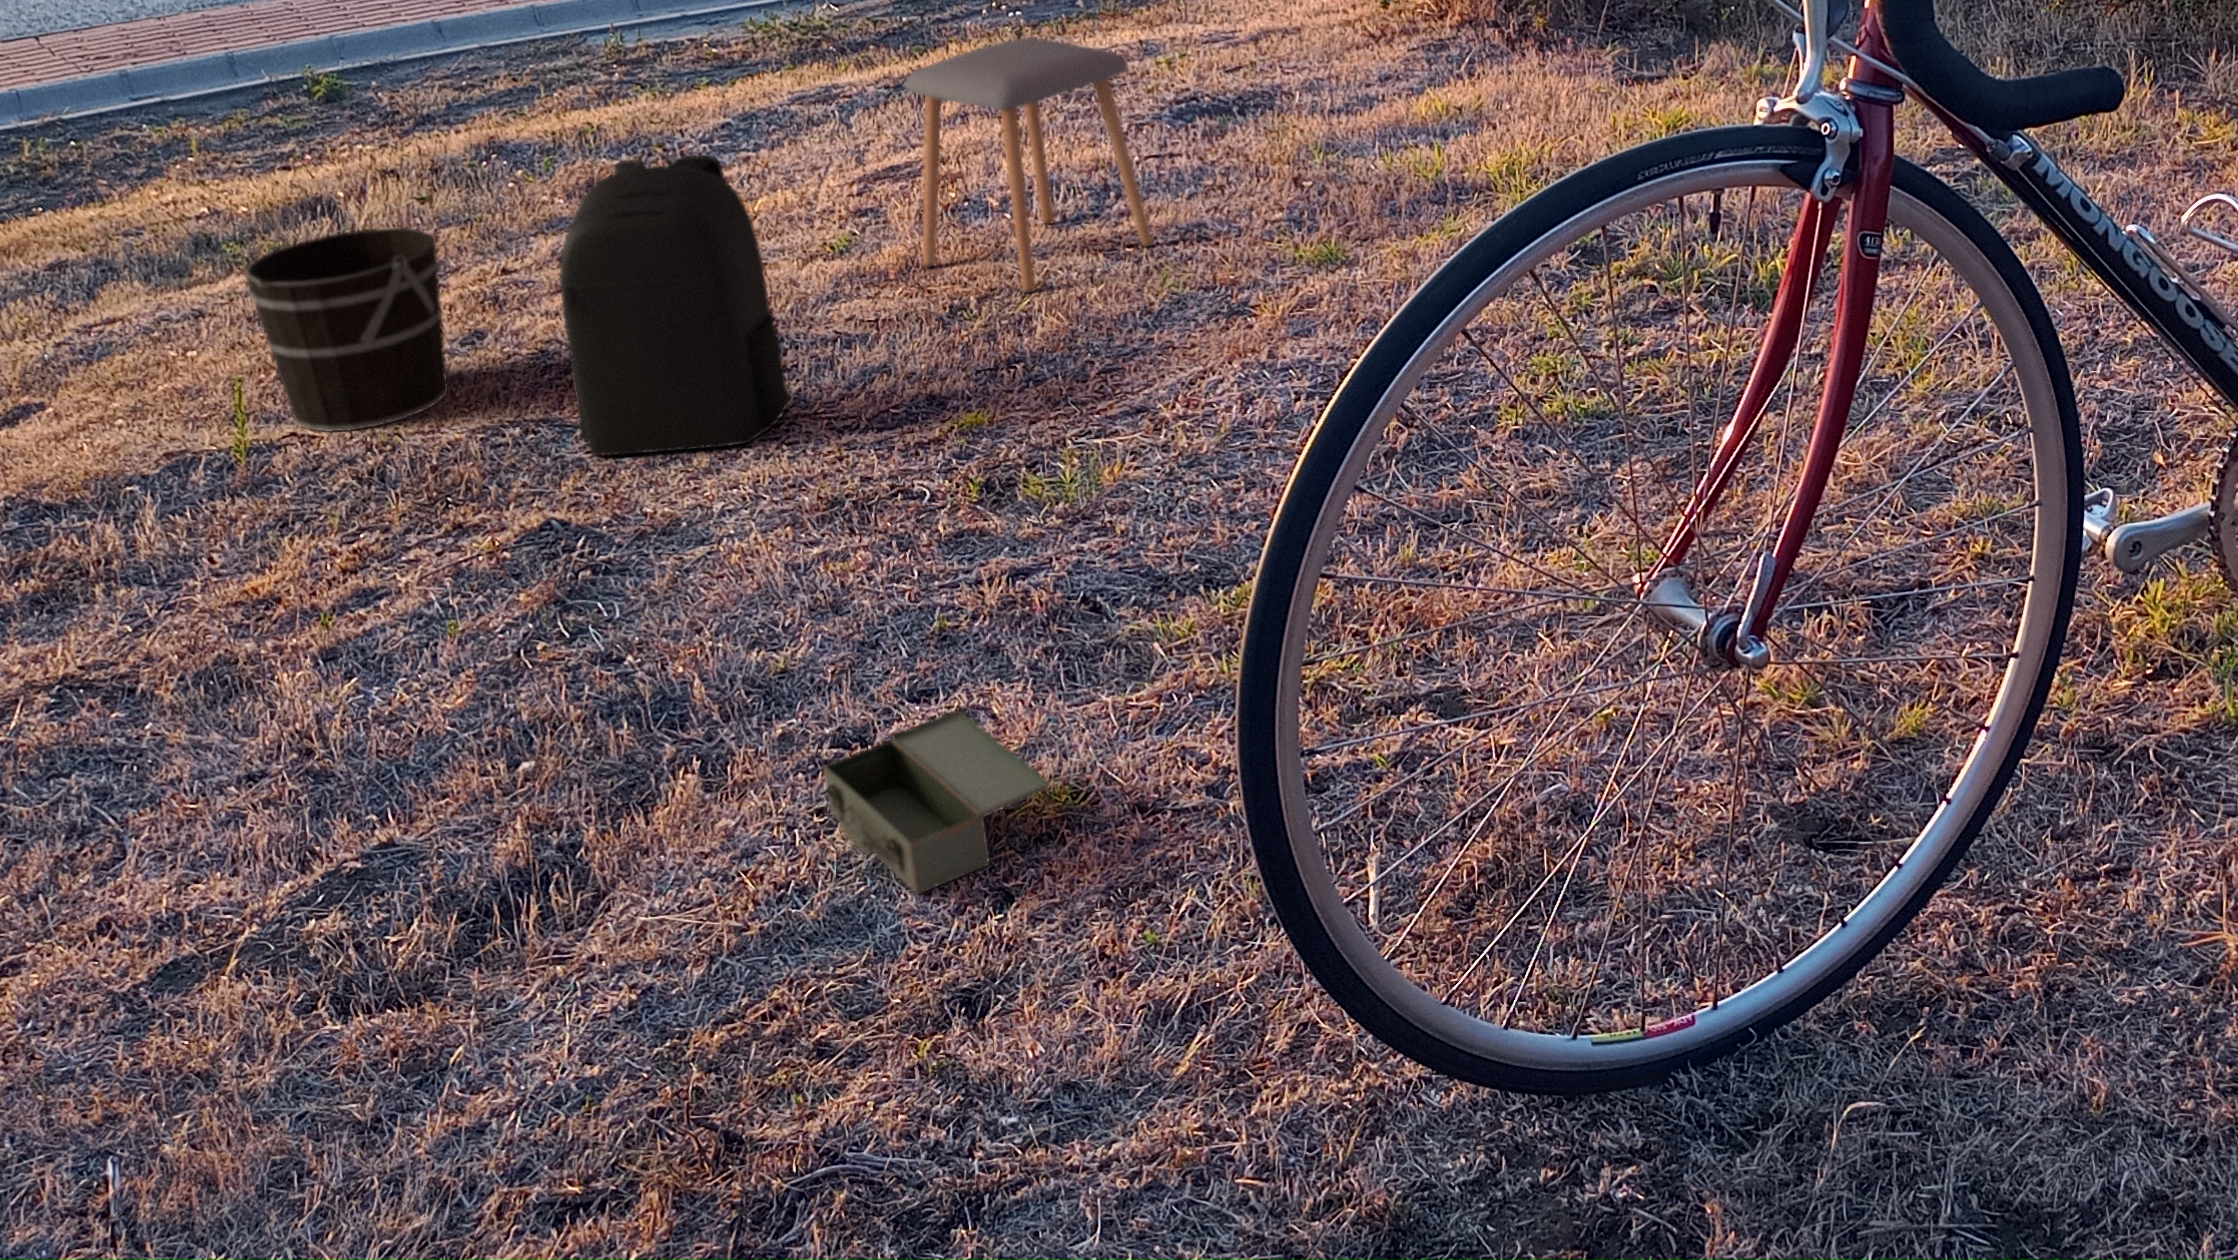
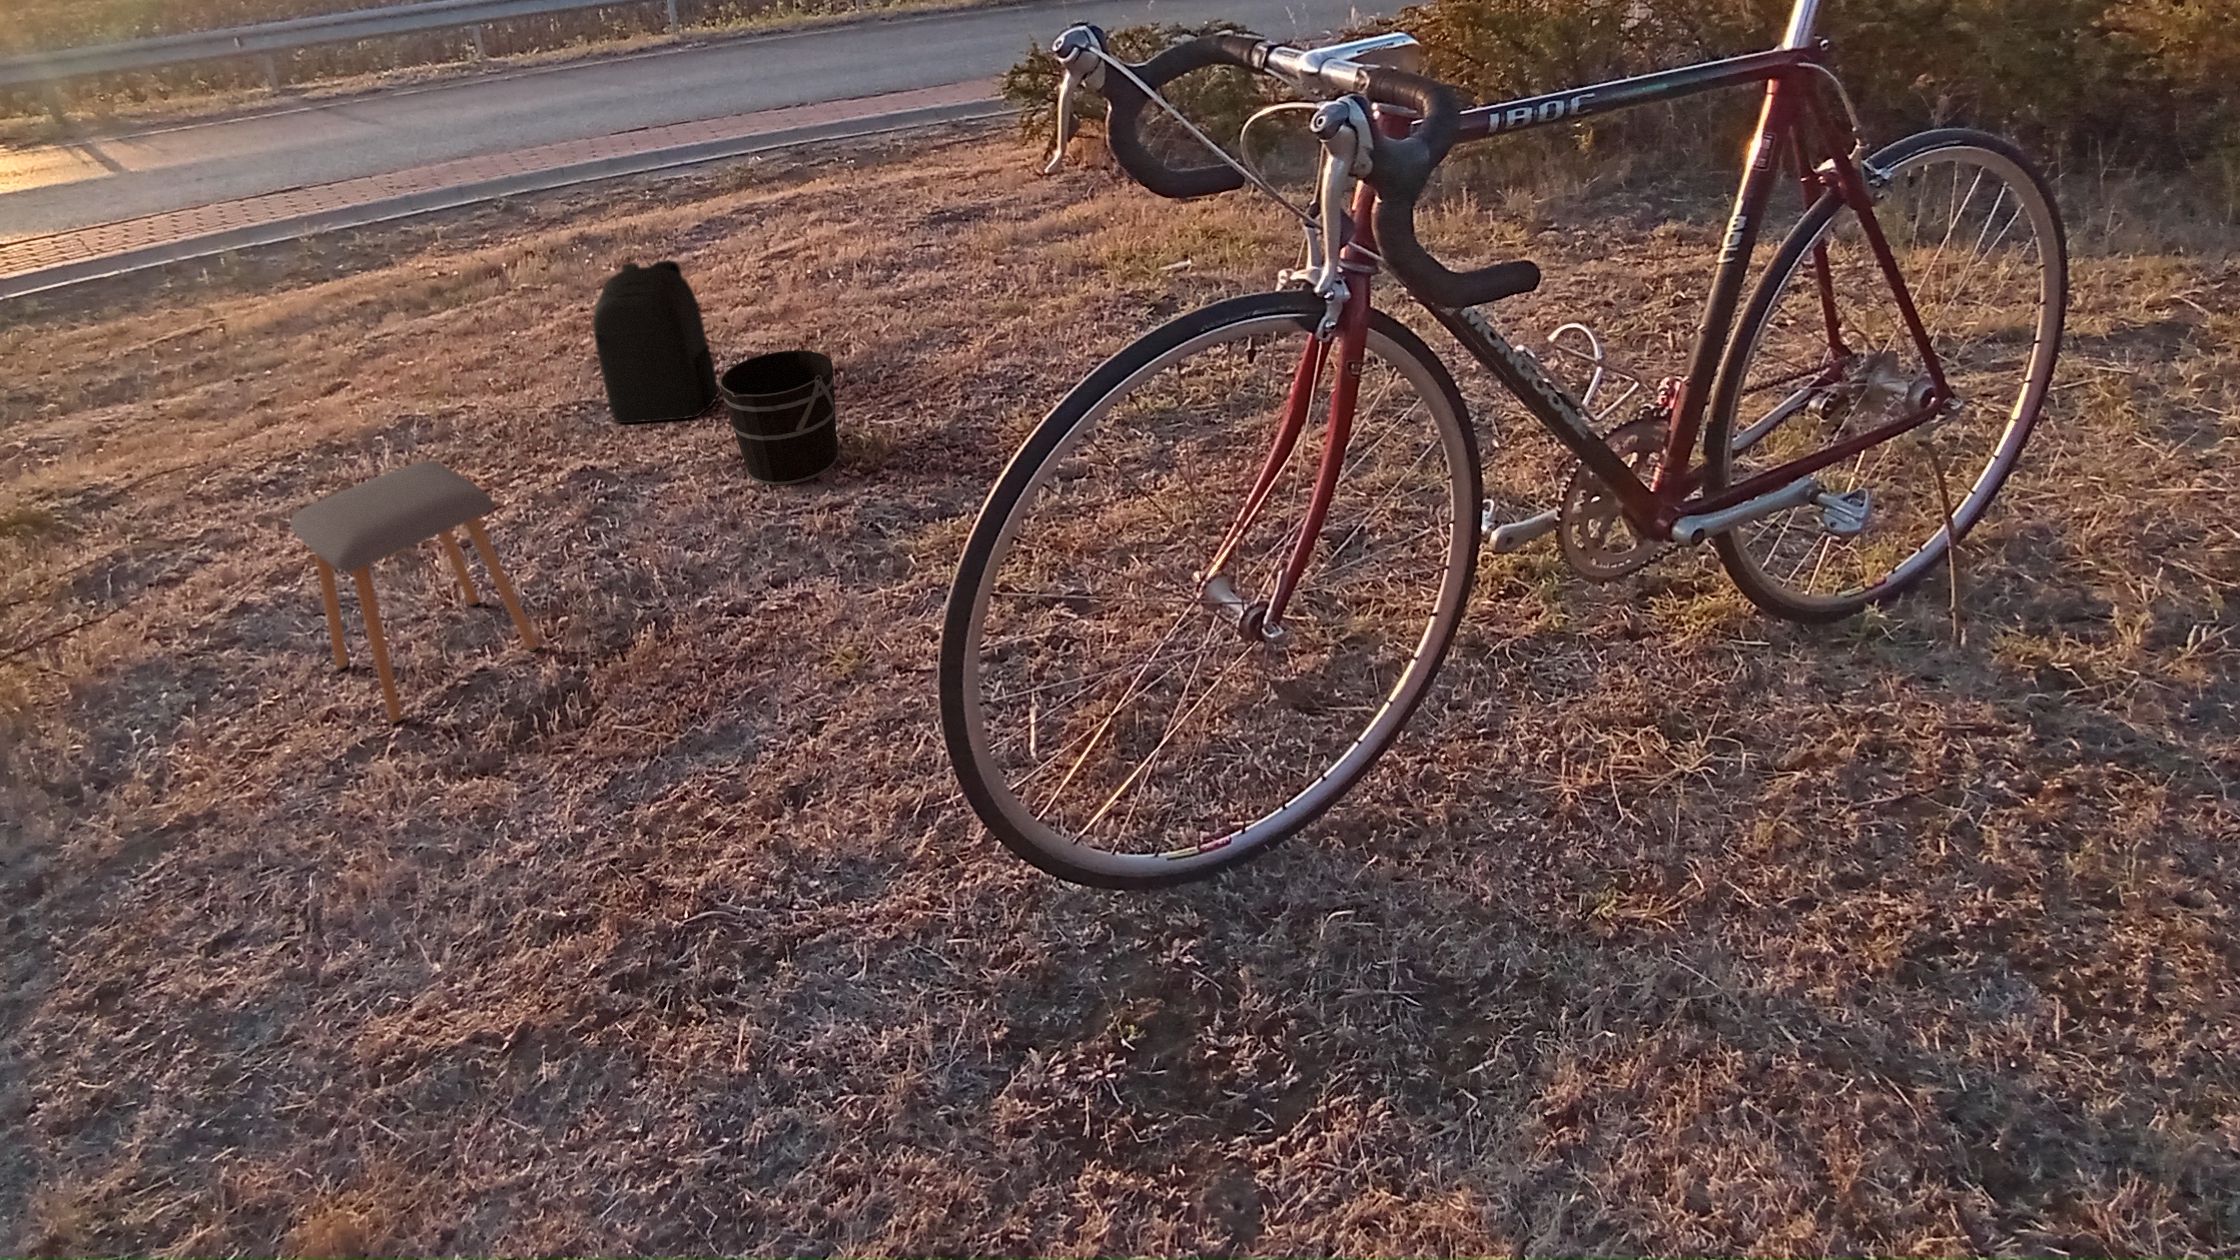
stool: present [905,38,1153,293] -> present [290,460,538,724]
bucket: present [245,228,448,432] -> present [720,350,838,485]
toolbox: present [823,712,1050,894] -> none [721,599,848,715]

